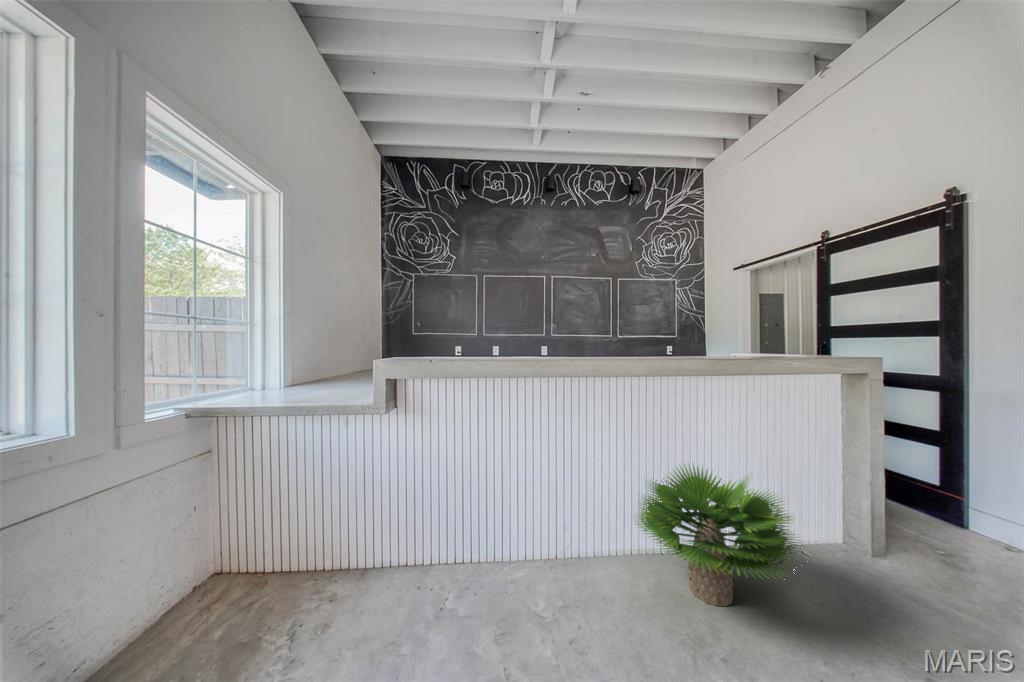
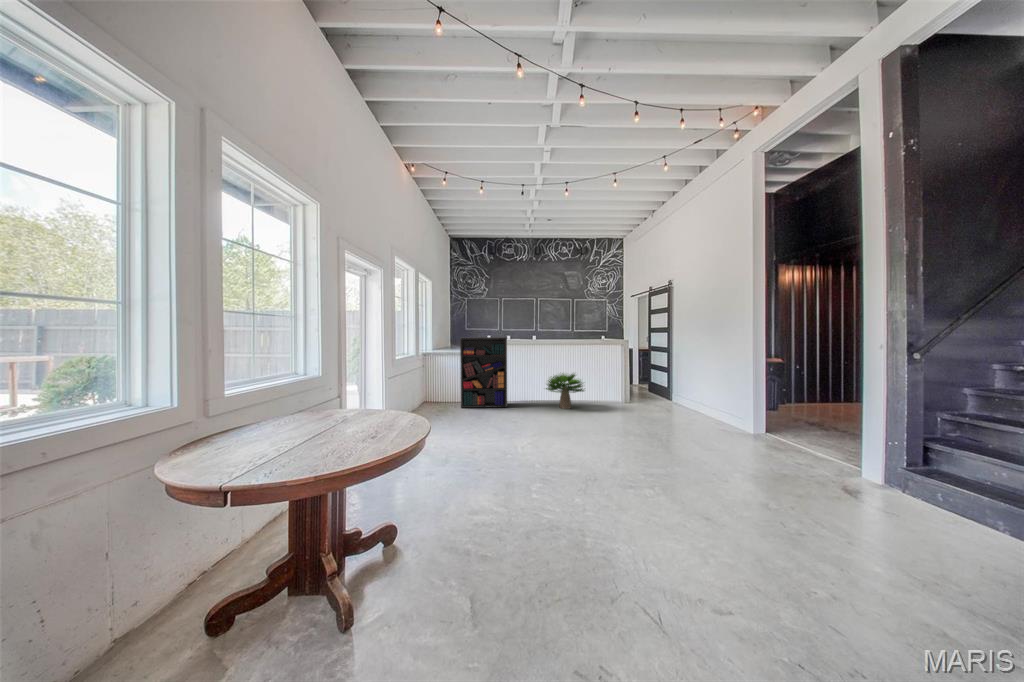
bookshelf: none [344,353,514,616] -> present [460,337,507,408]

